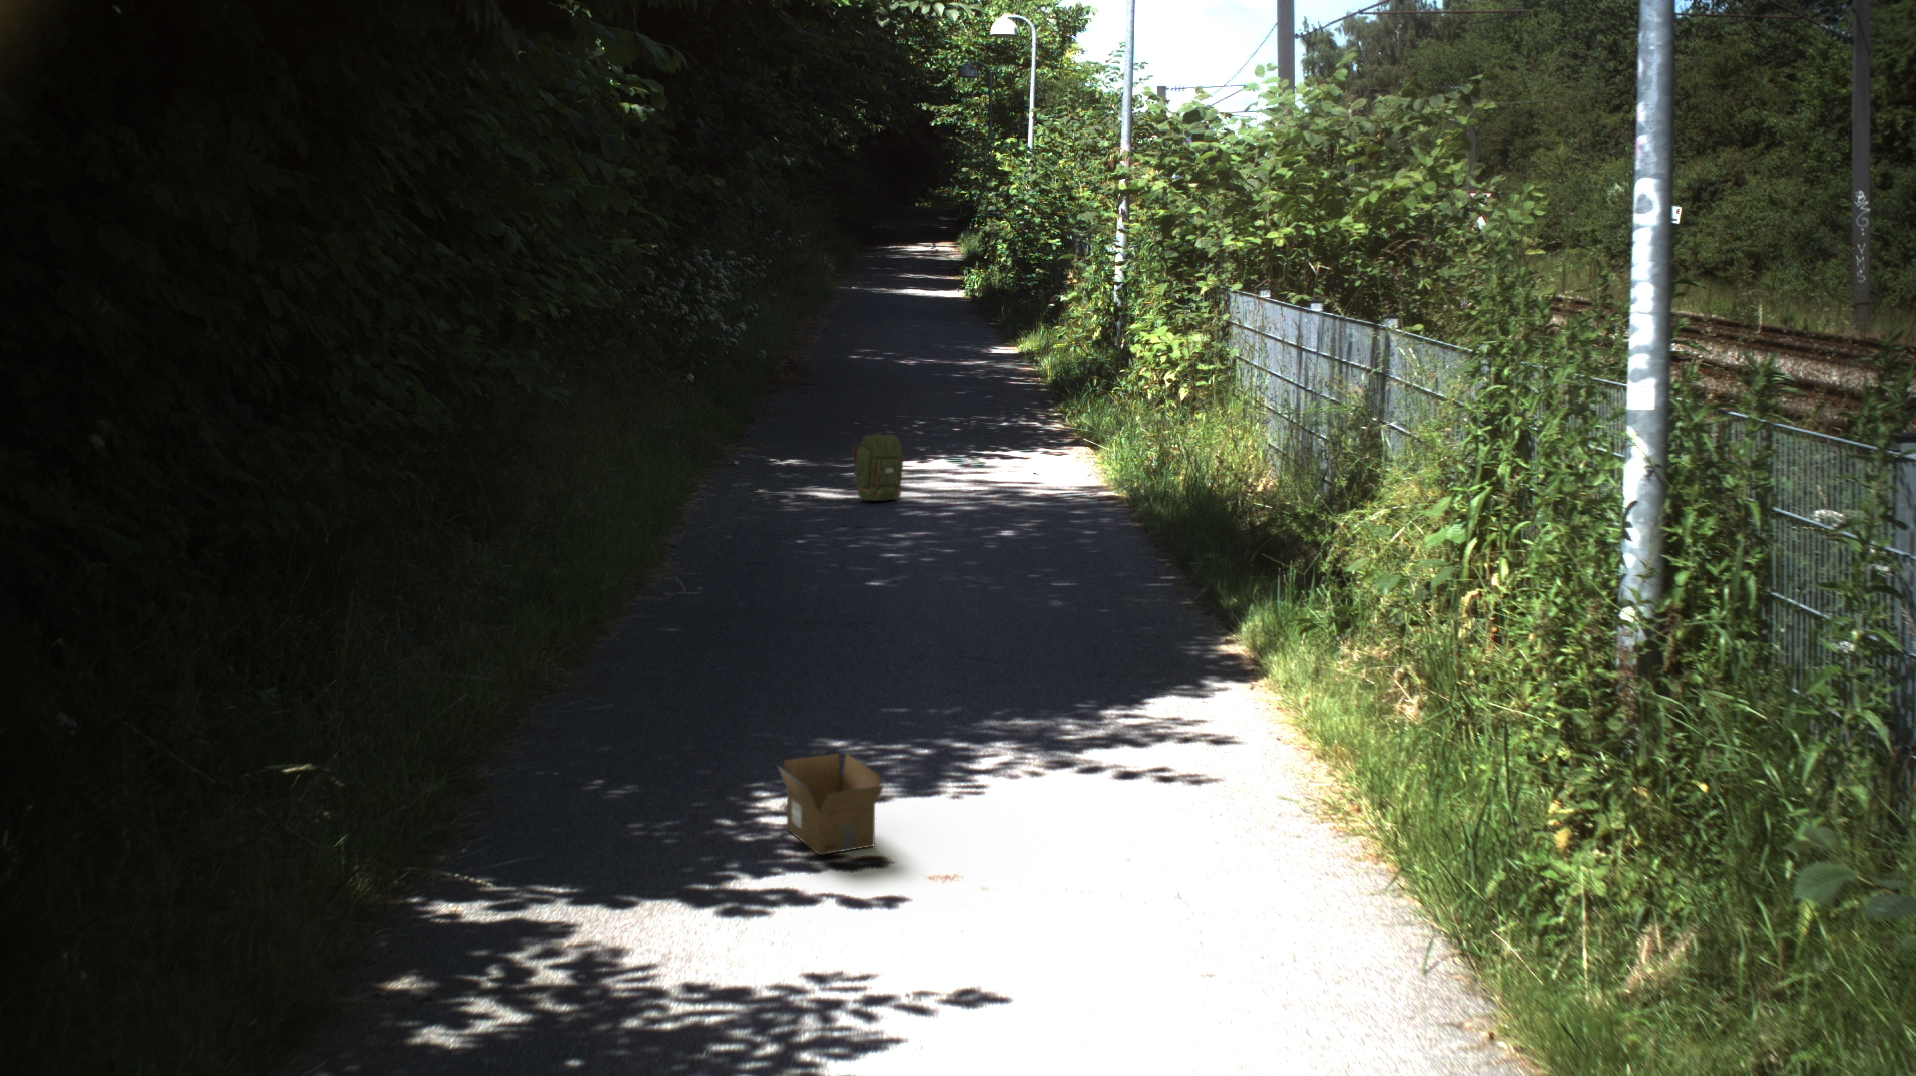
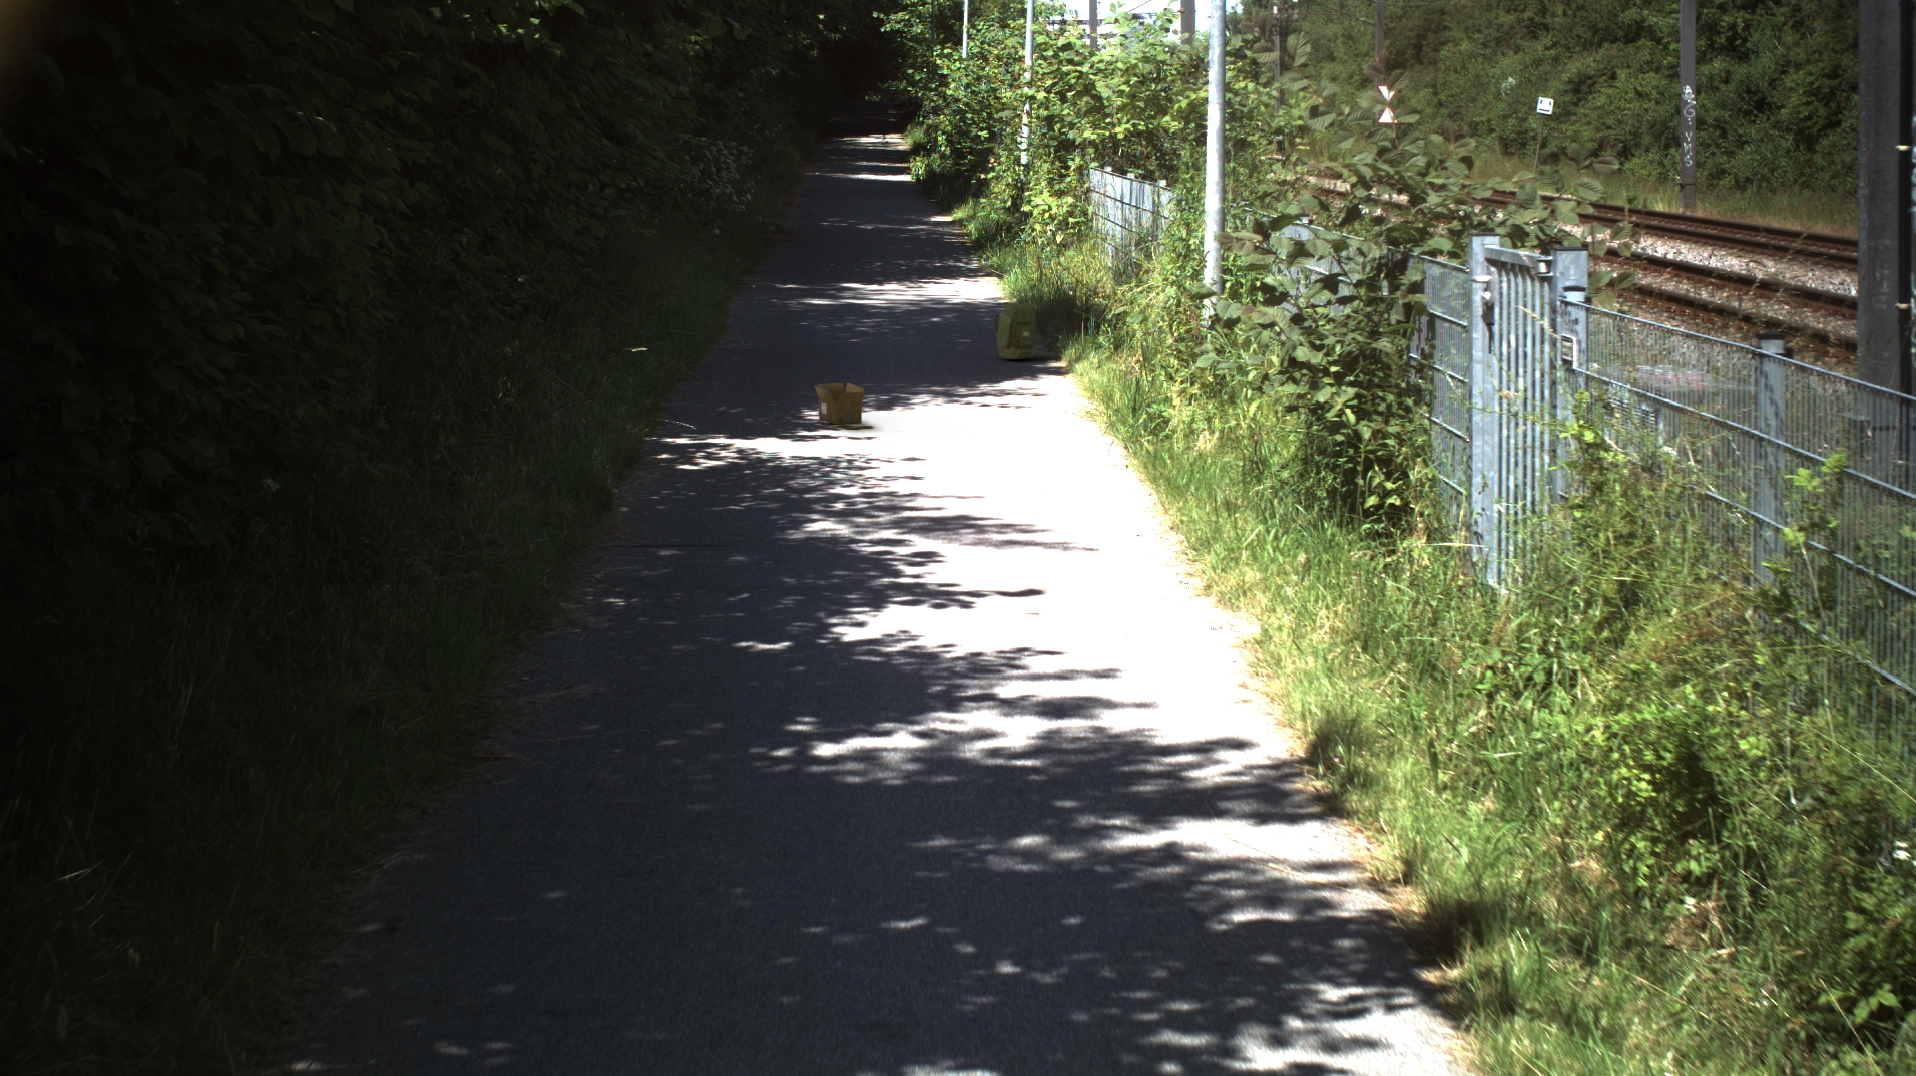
backpack: present [853,433,904,501] -> present [994,302,1036,359]

